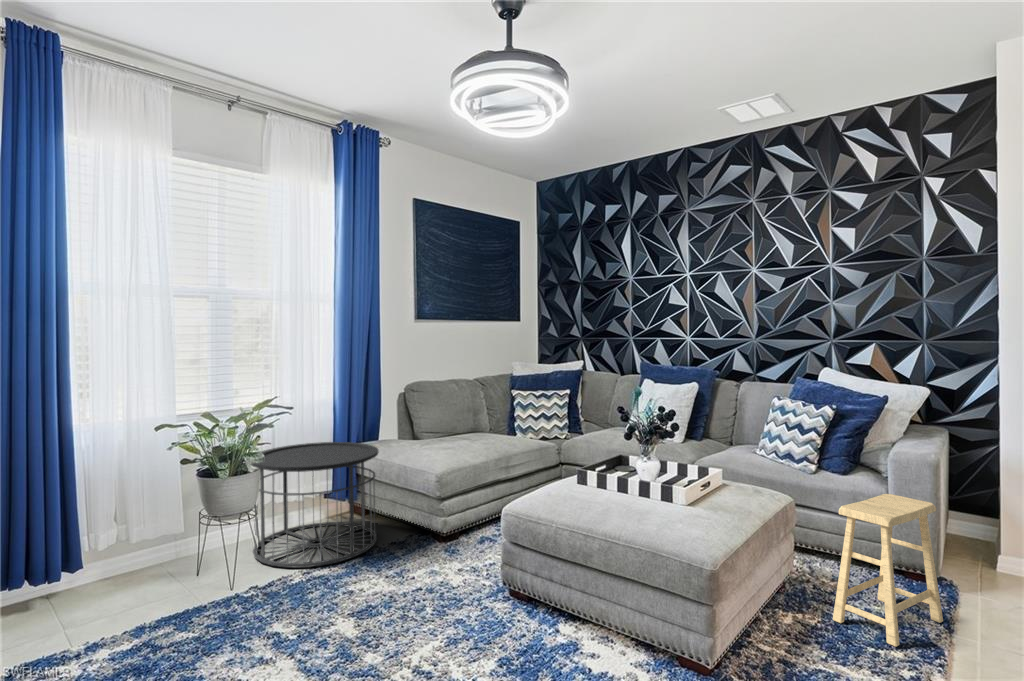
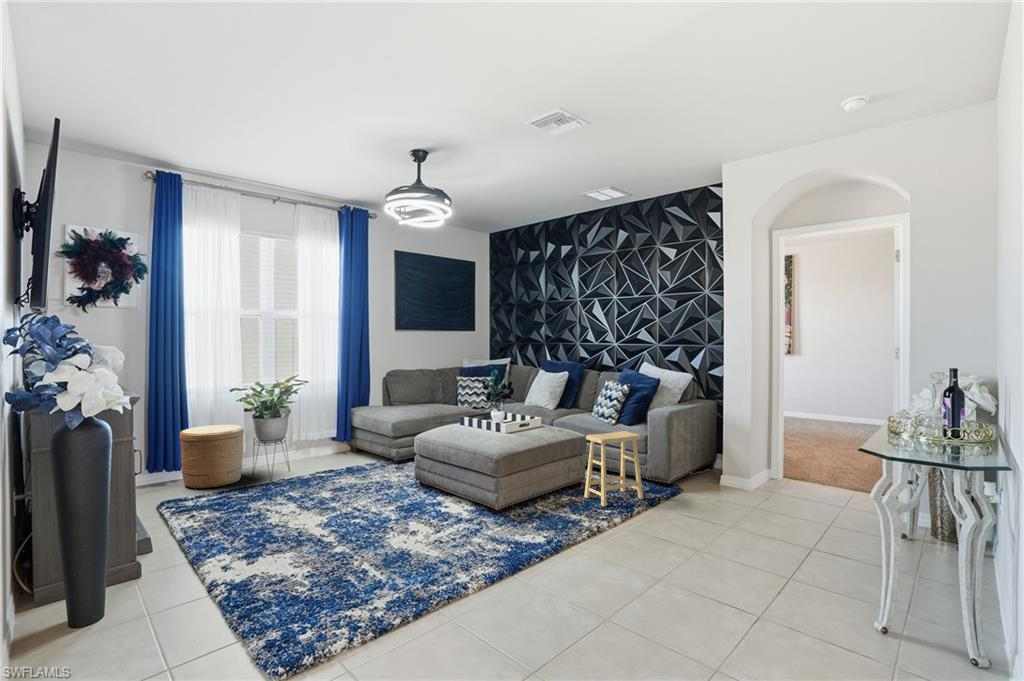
side table: present [251,442,379,568] -> none [283,404,360,472]
woven basket: none [57,489,181,620] -> present [180,425,244,489]

